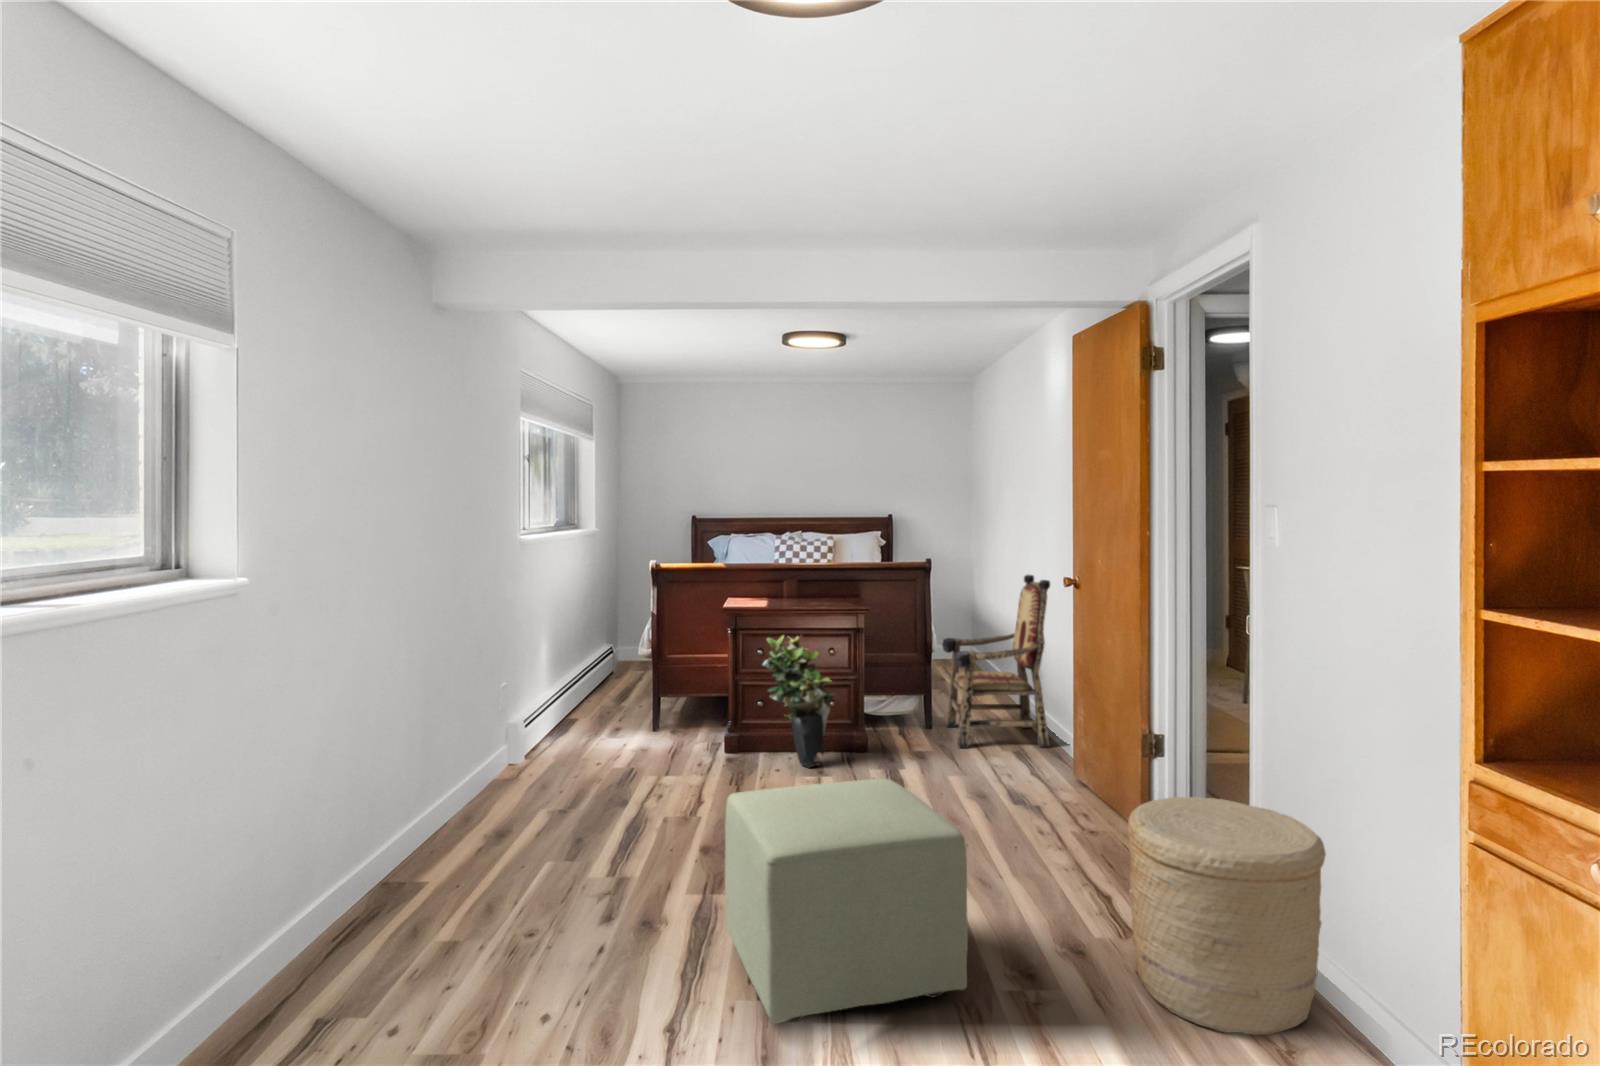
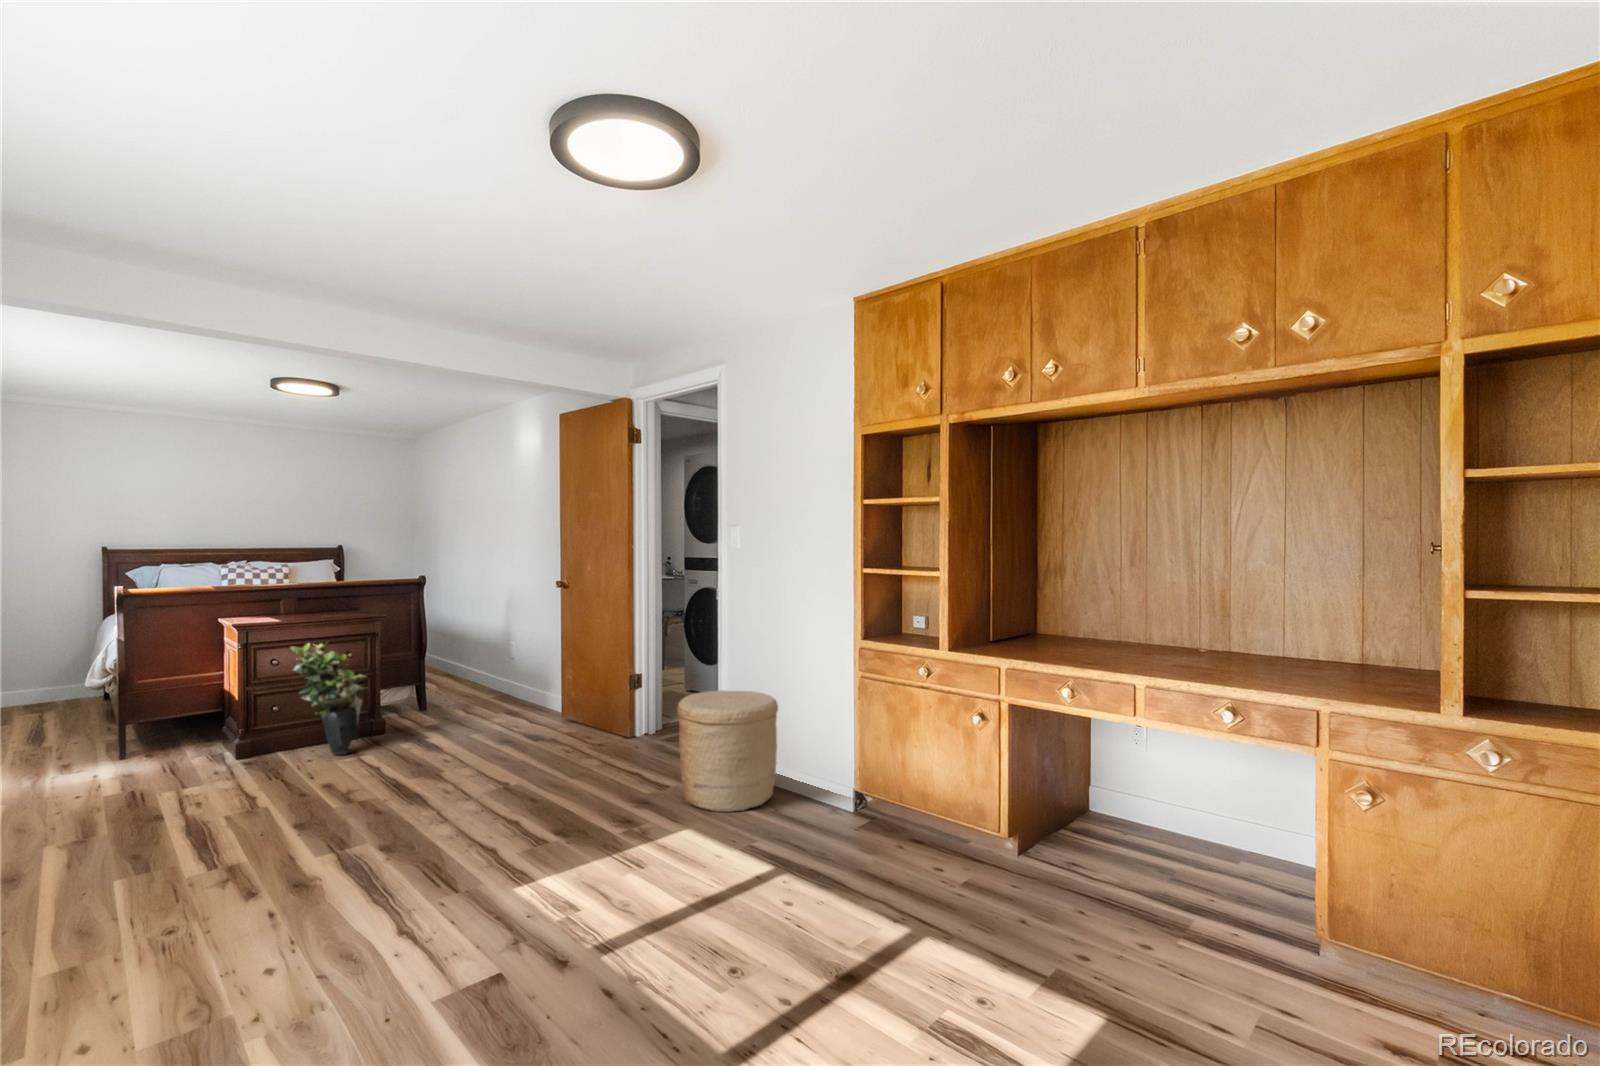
armchair: present [942,575,1050,748] -> none [438,584,534,719]
ottoman: present [725,779,968,1024] -> none [392,717,605,894]

